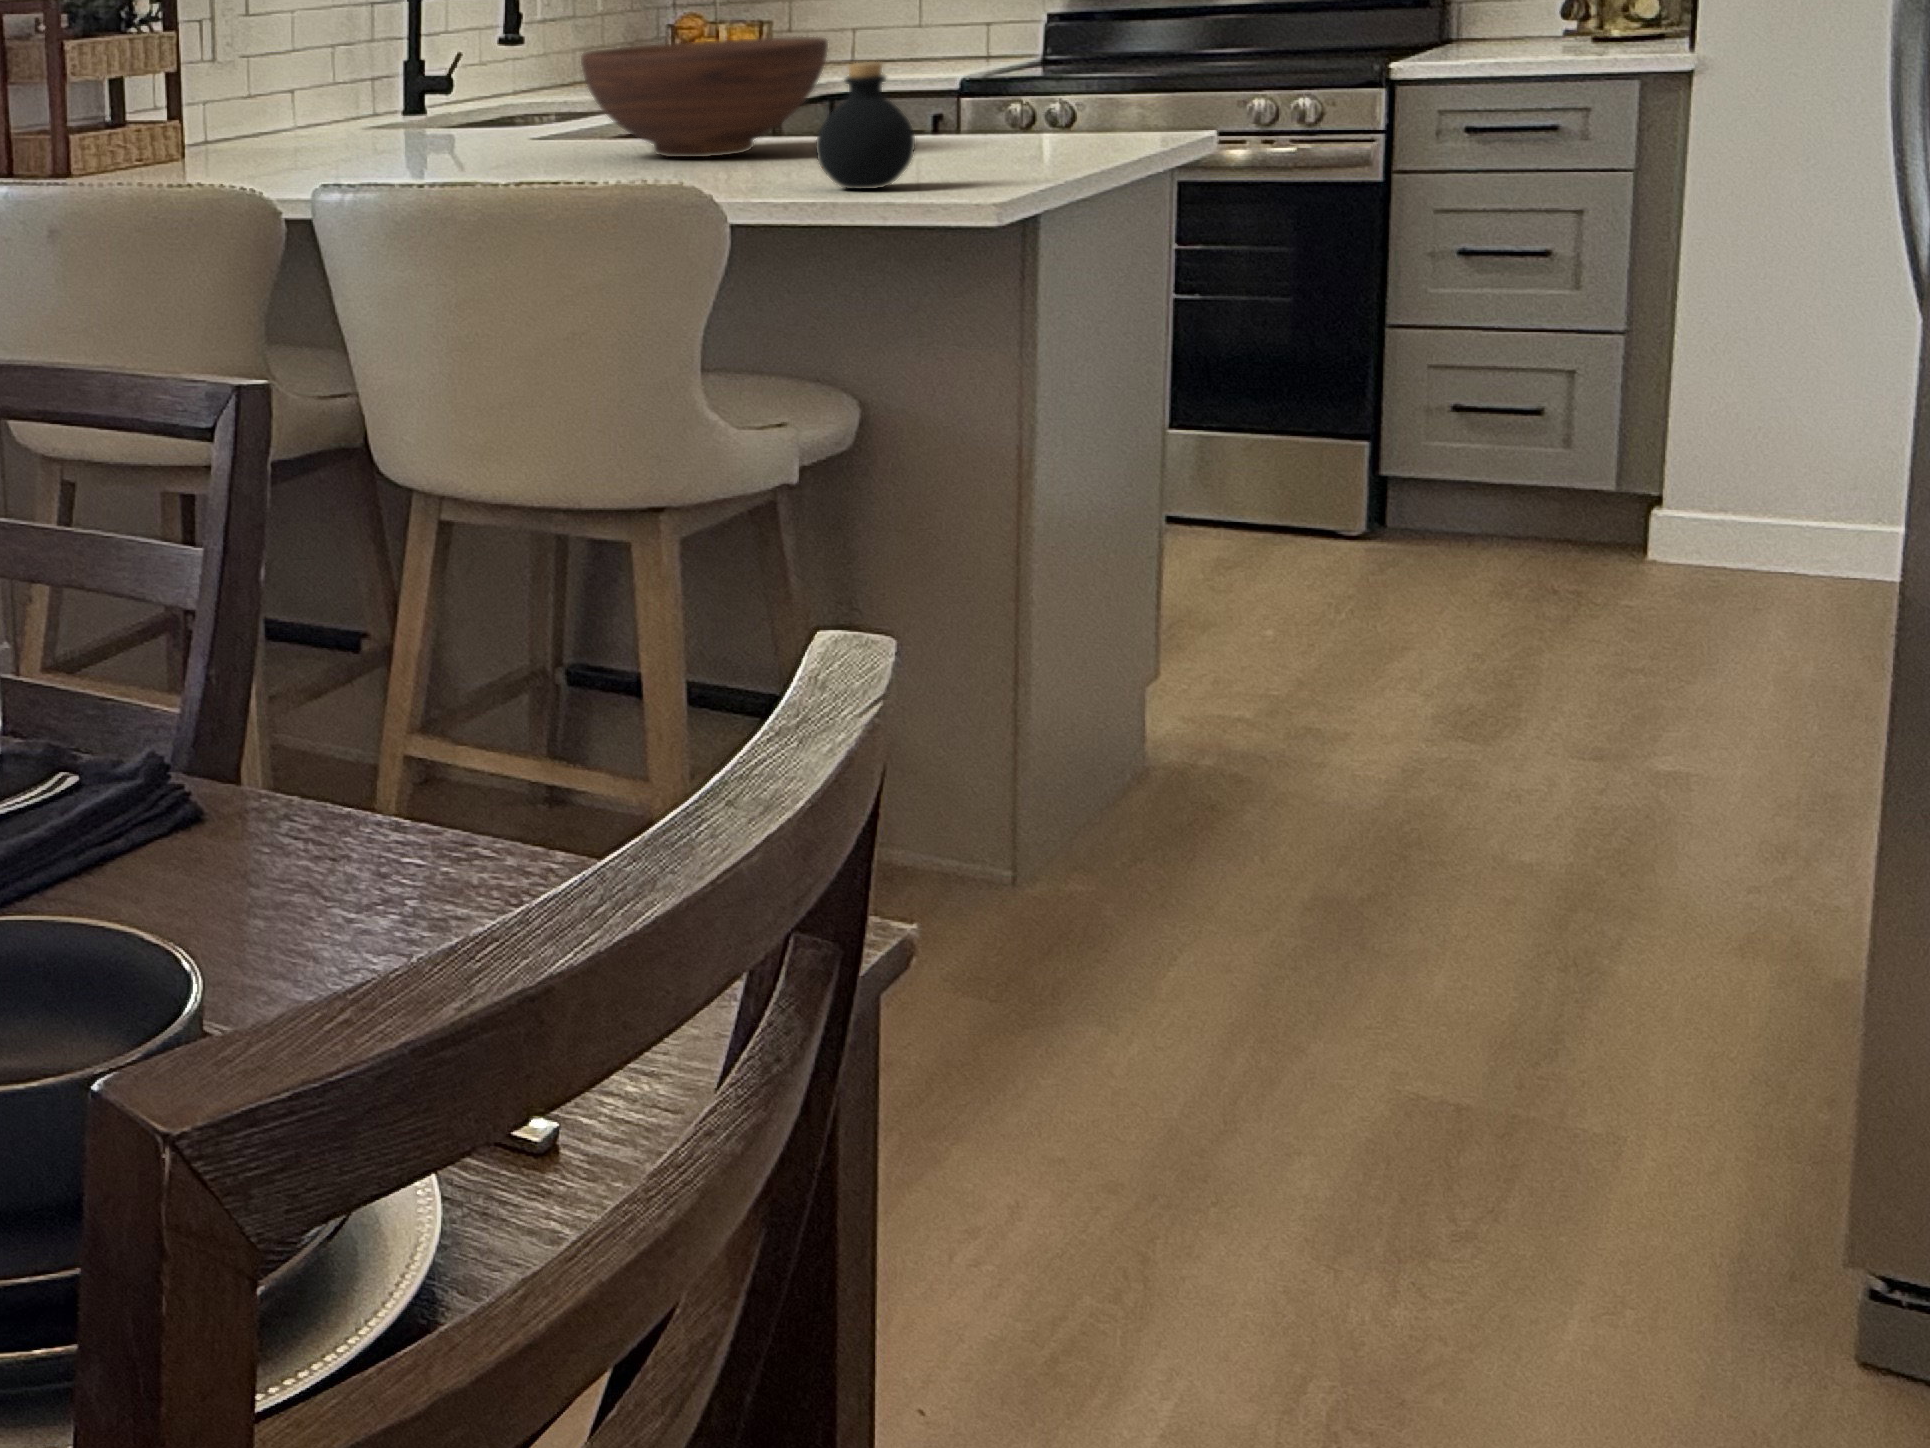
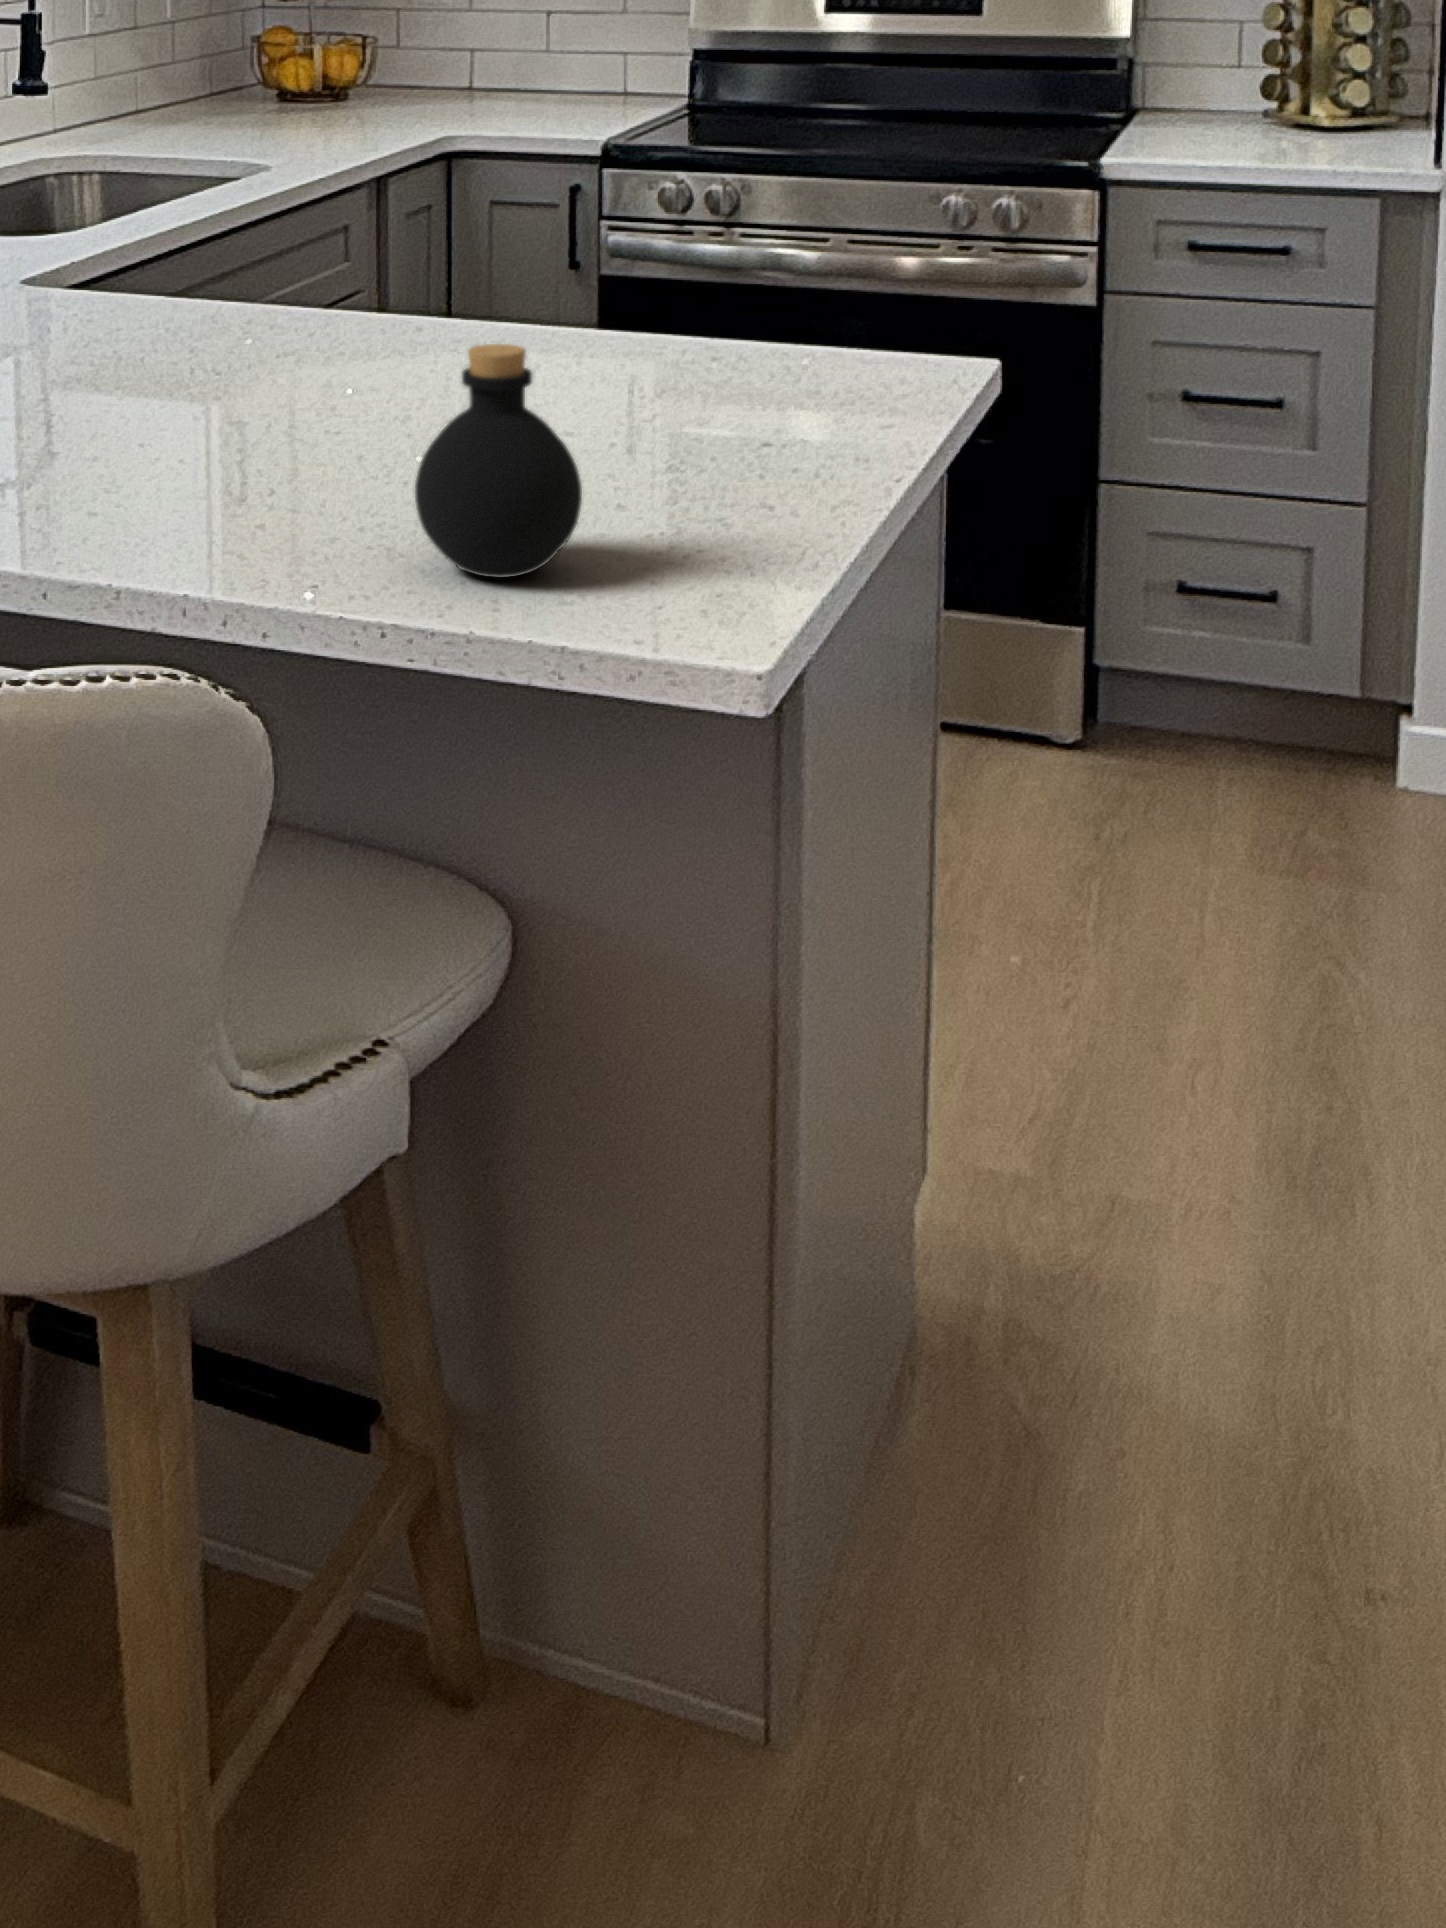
fruit bowl: present [581,37,828,157] -> none [64,175,437,380]

